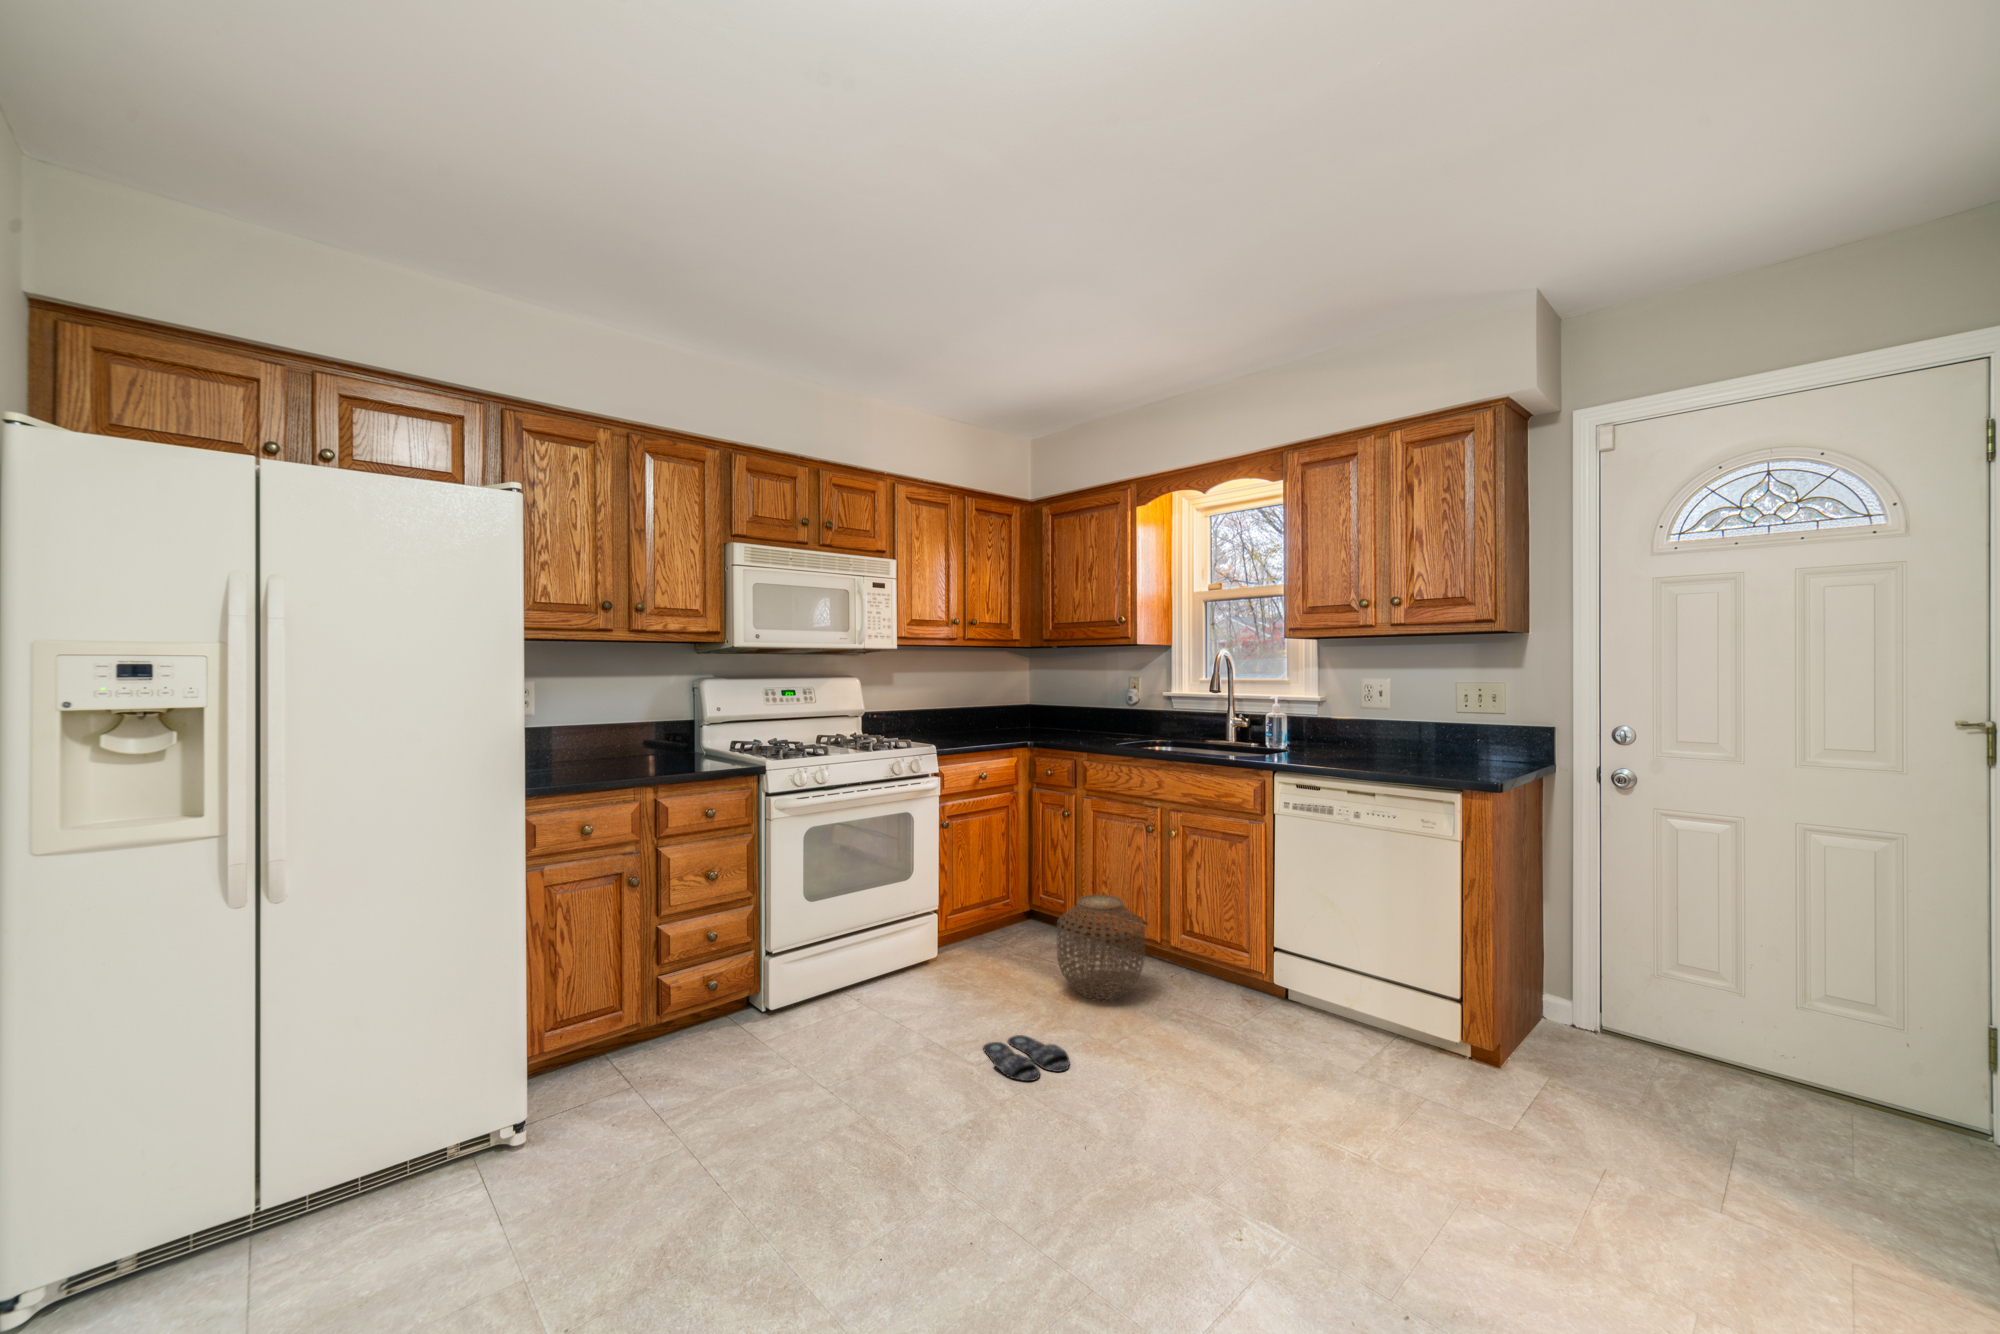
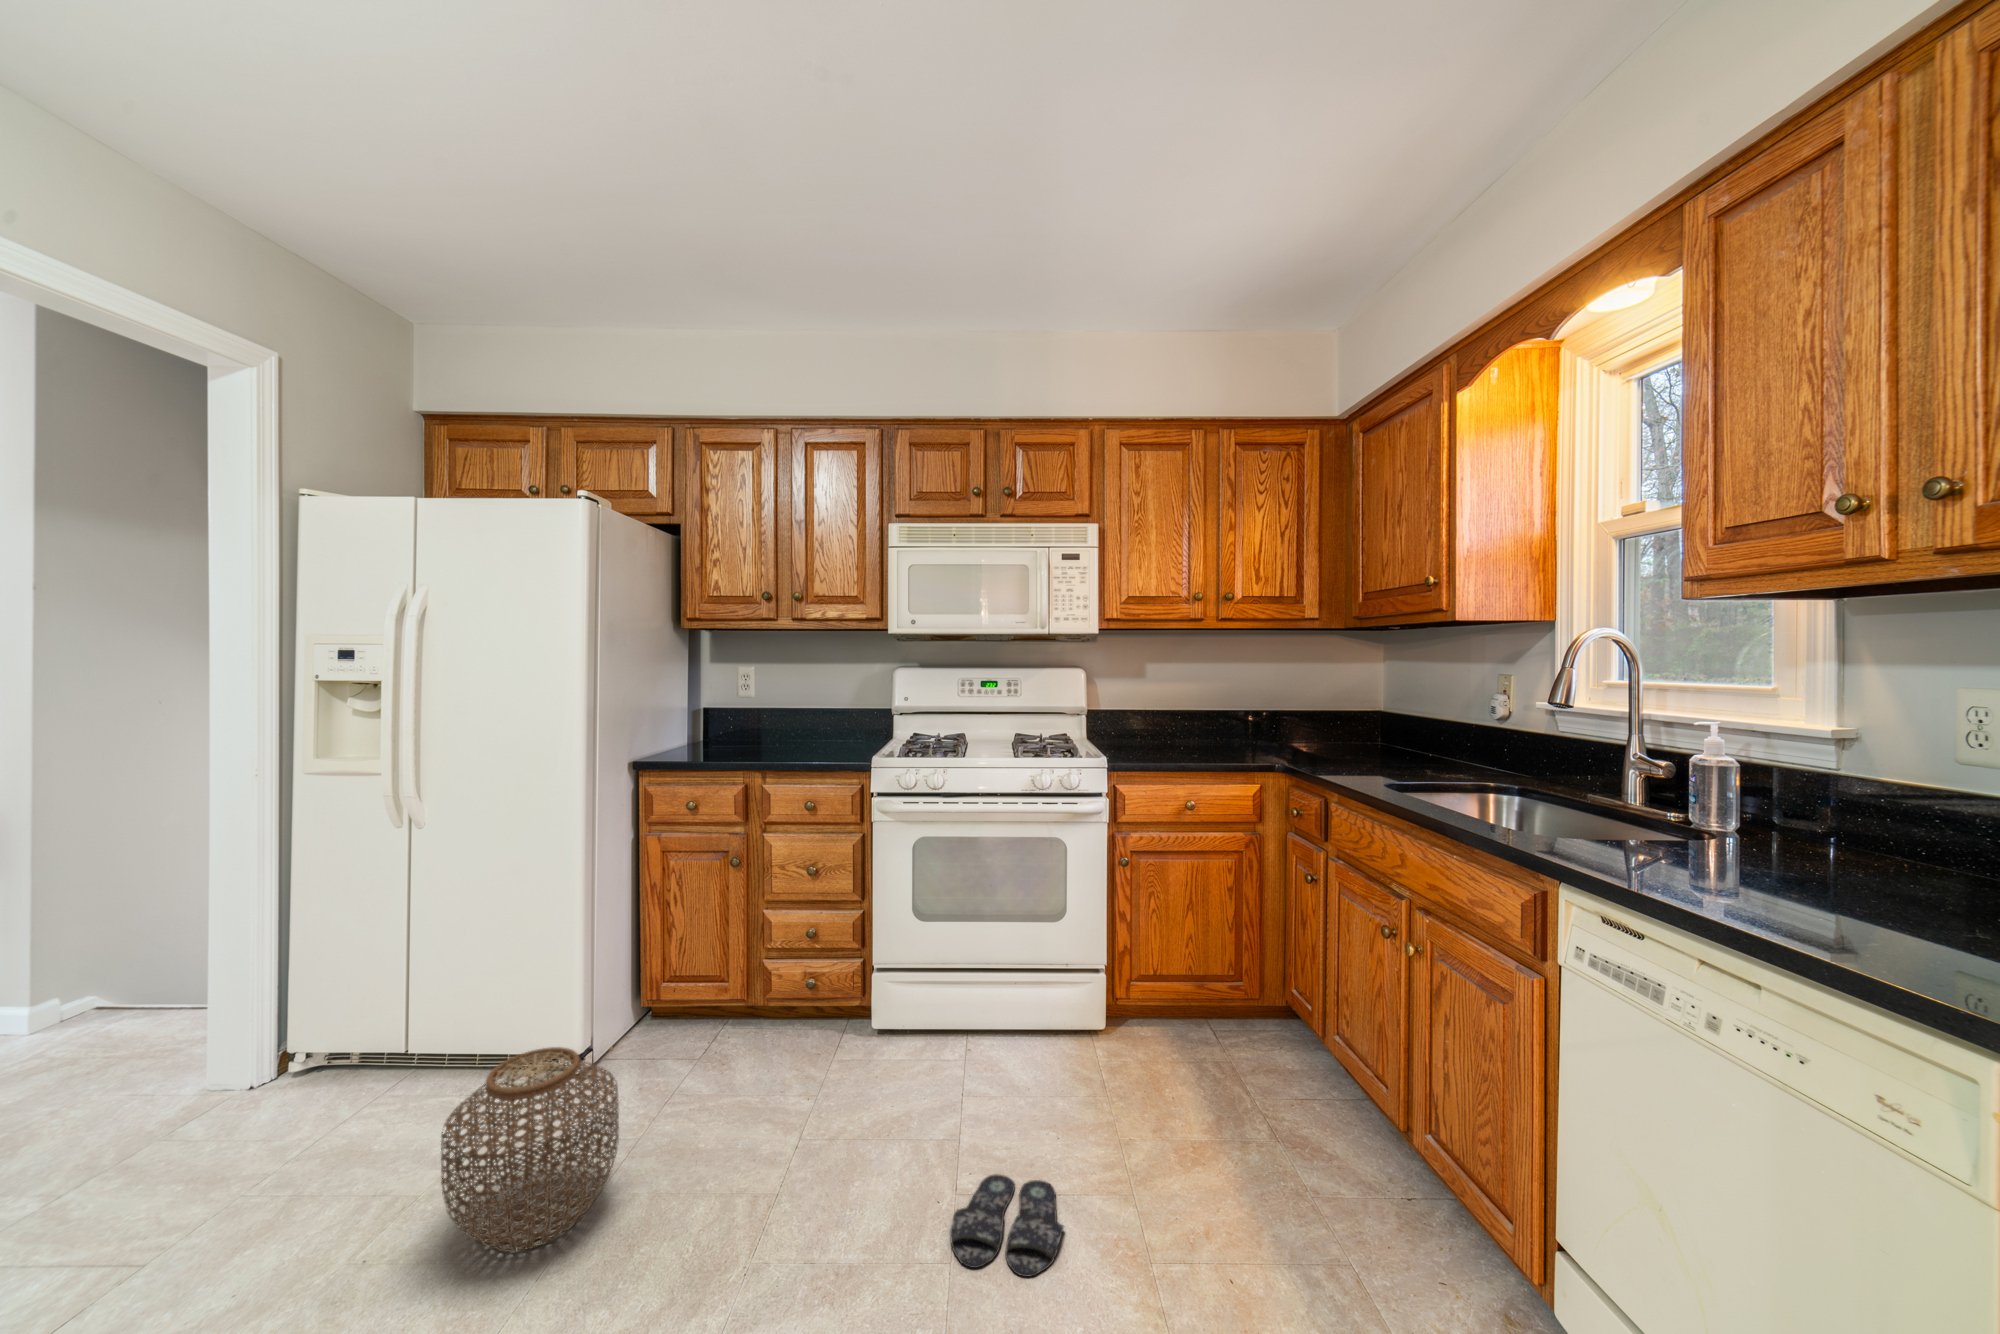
woven basket: present [1057,894,1145,1000] -> present [441,1047,619,1252]

